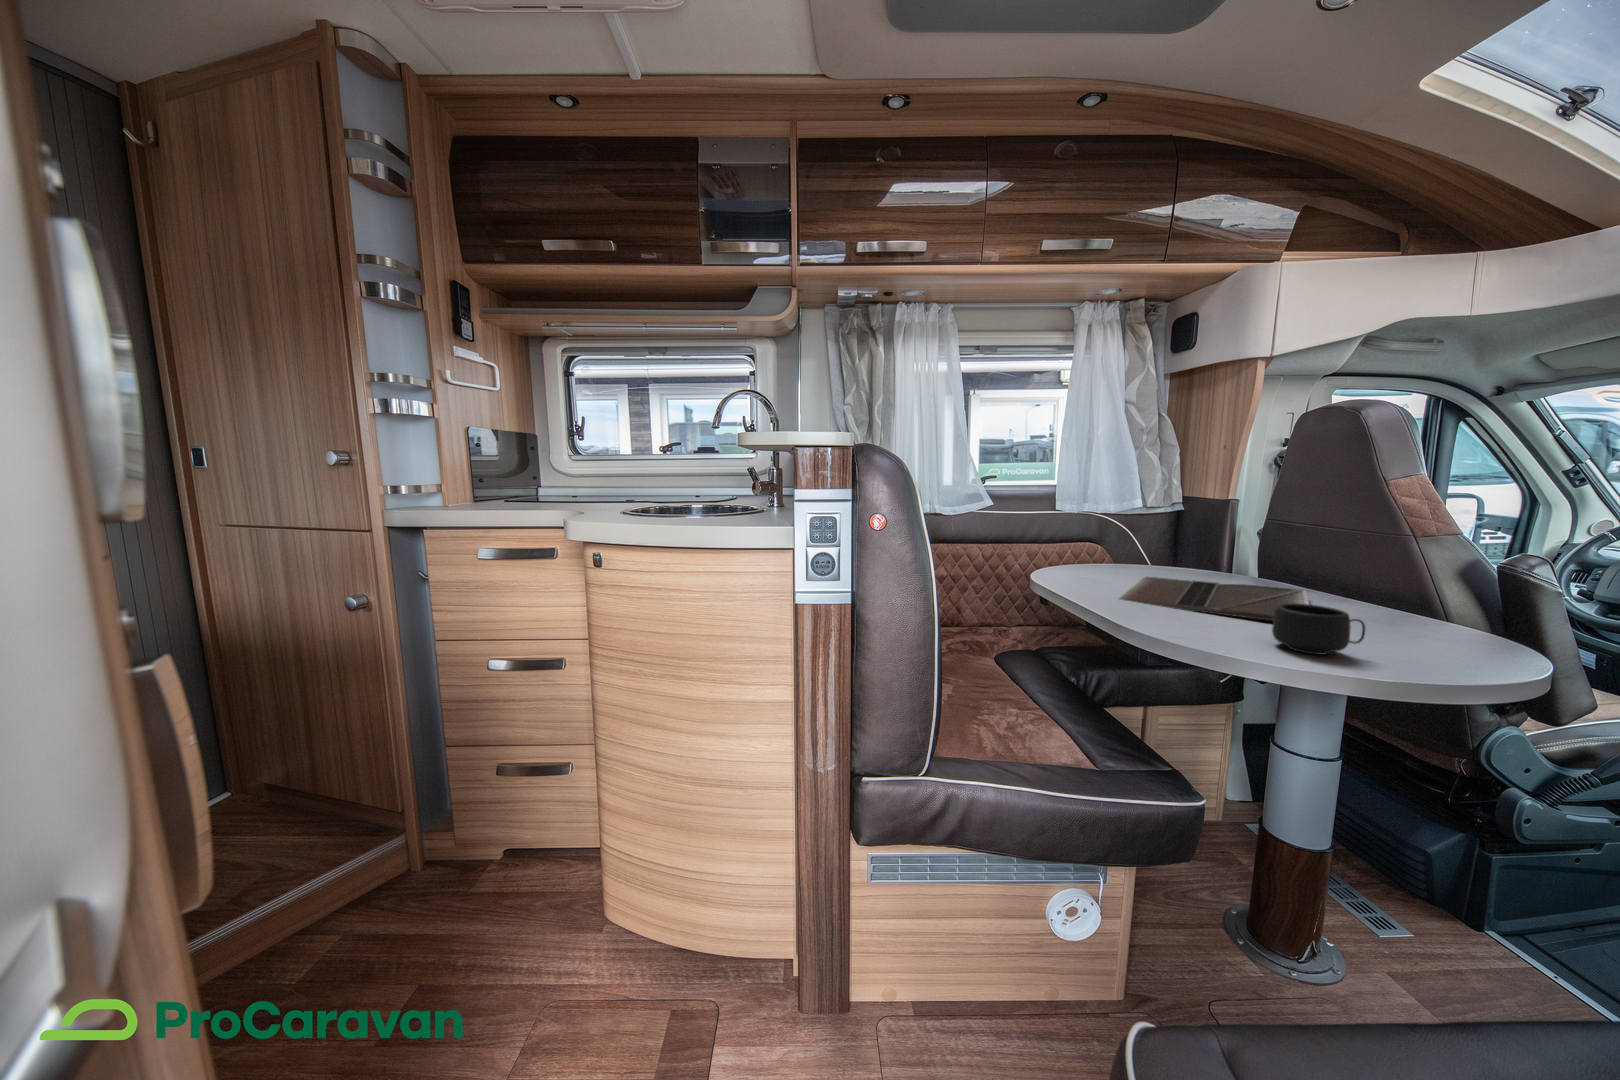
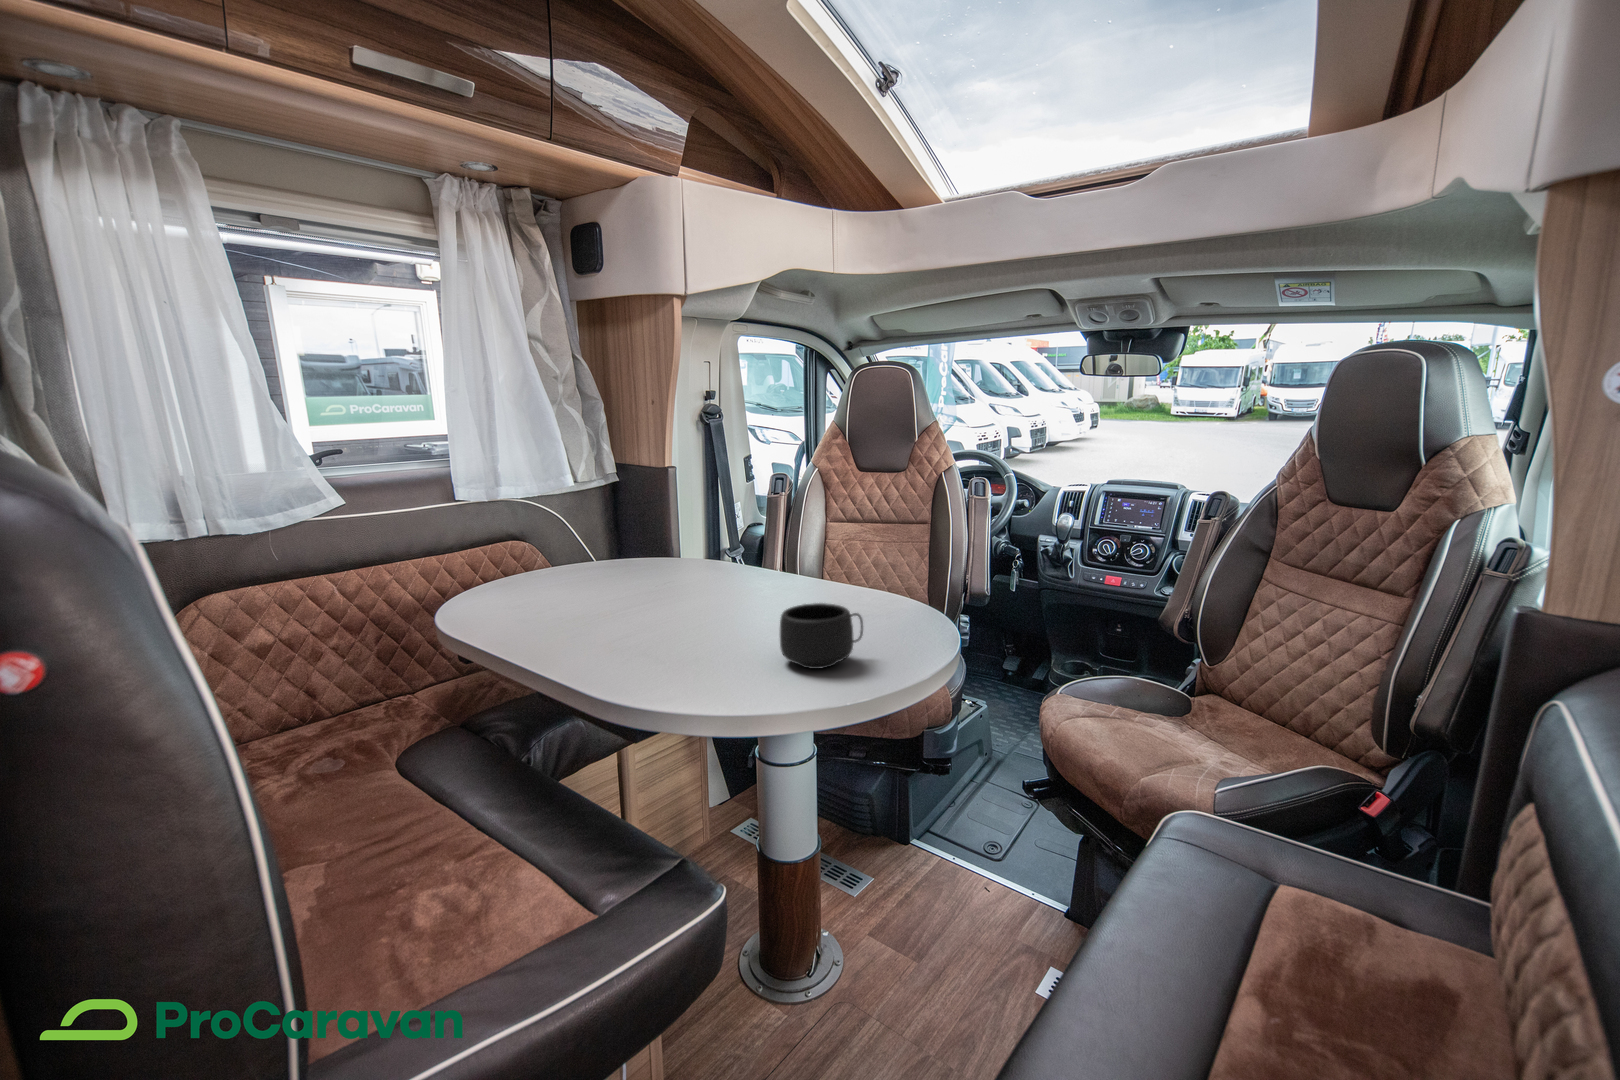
laptop: present [1119,577,1309,621] -> none [580,570,802,643]

